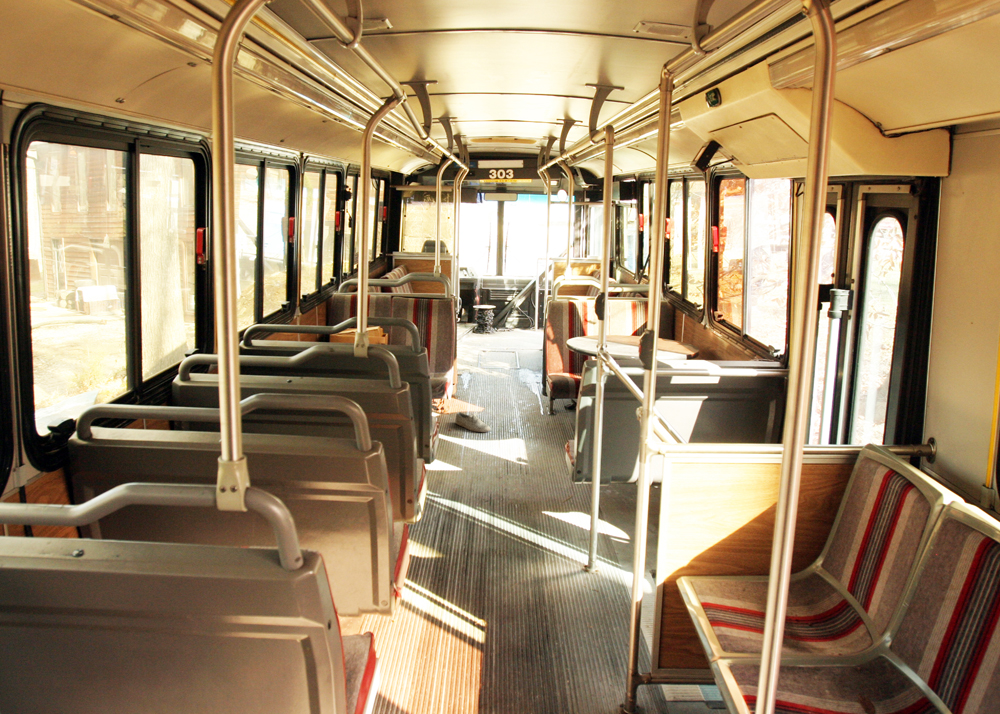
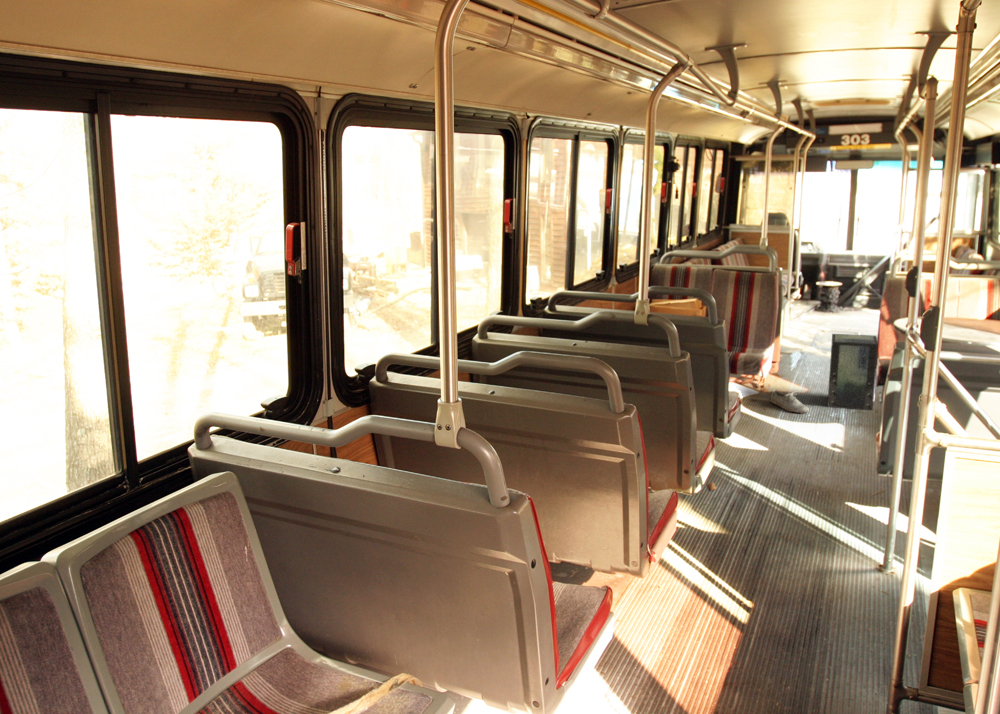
storage box: none [503,357,544,425] -> present [828,334,878,410]

